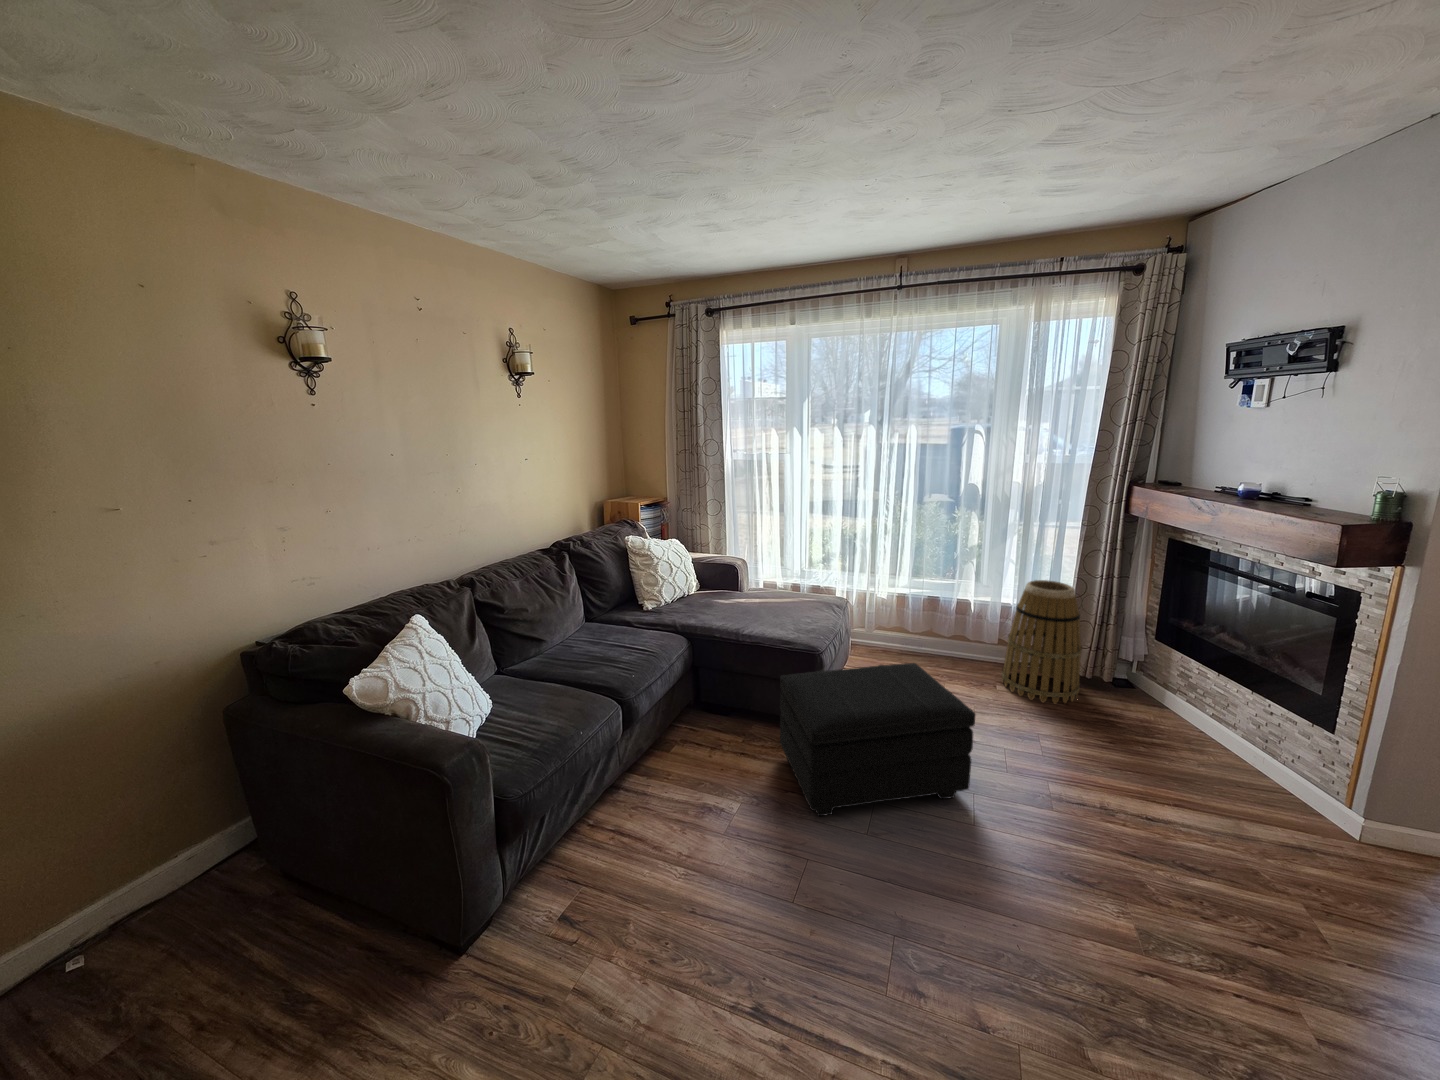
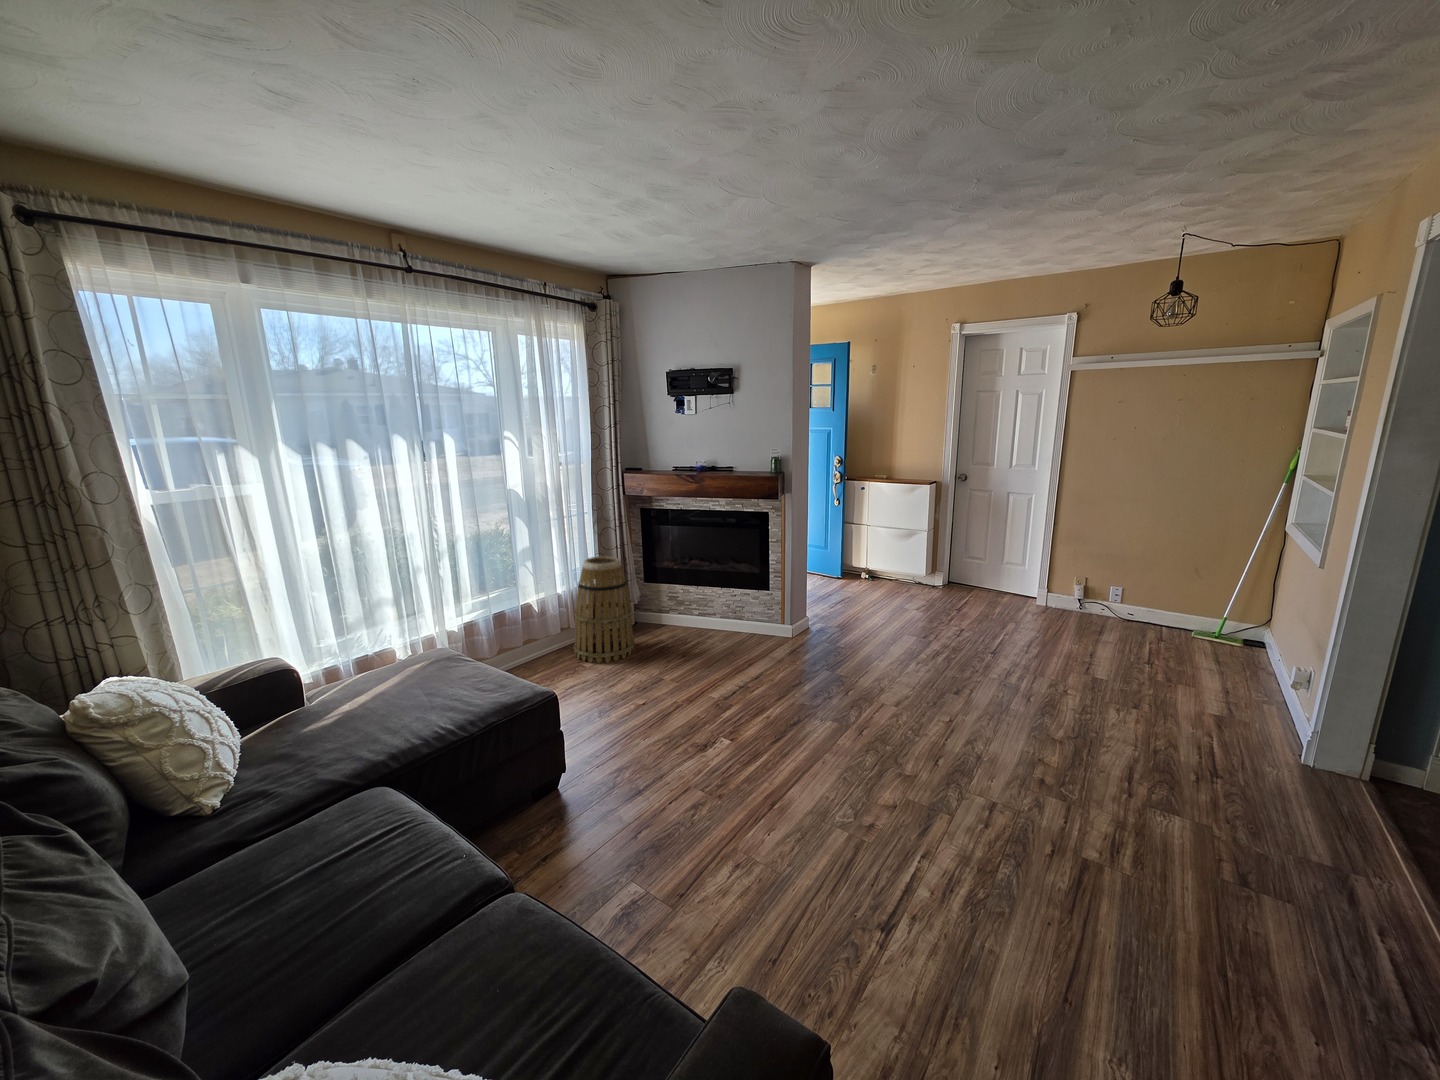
footstool: present [780,663,976,816] -> none [566,654,713,824]

